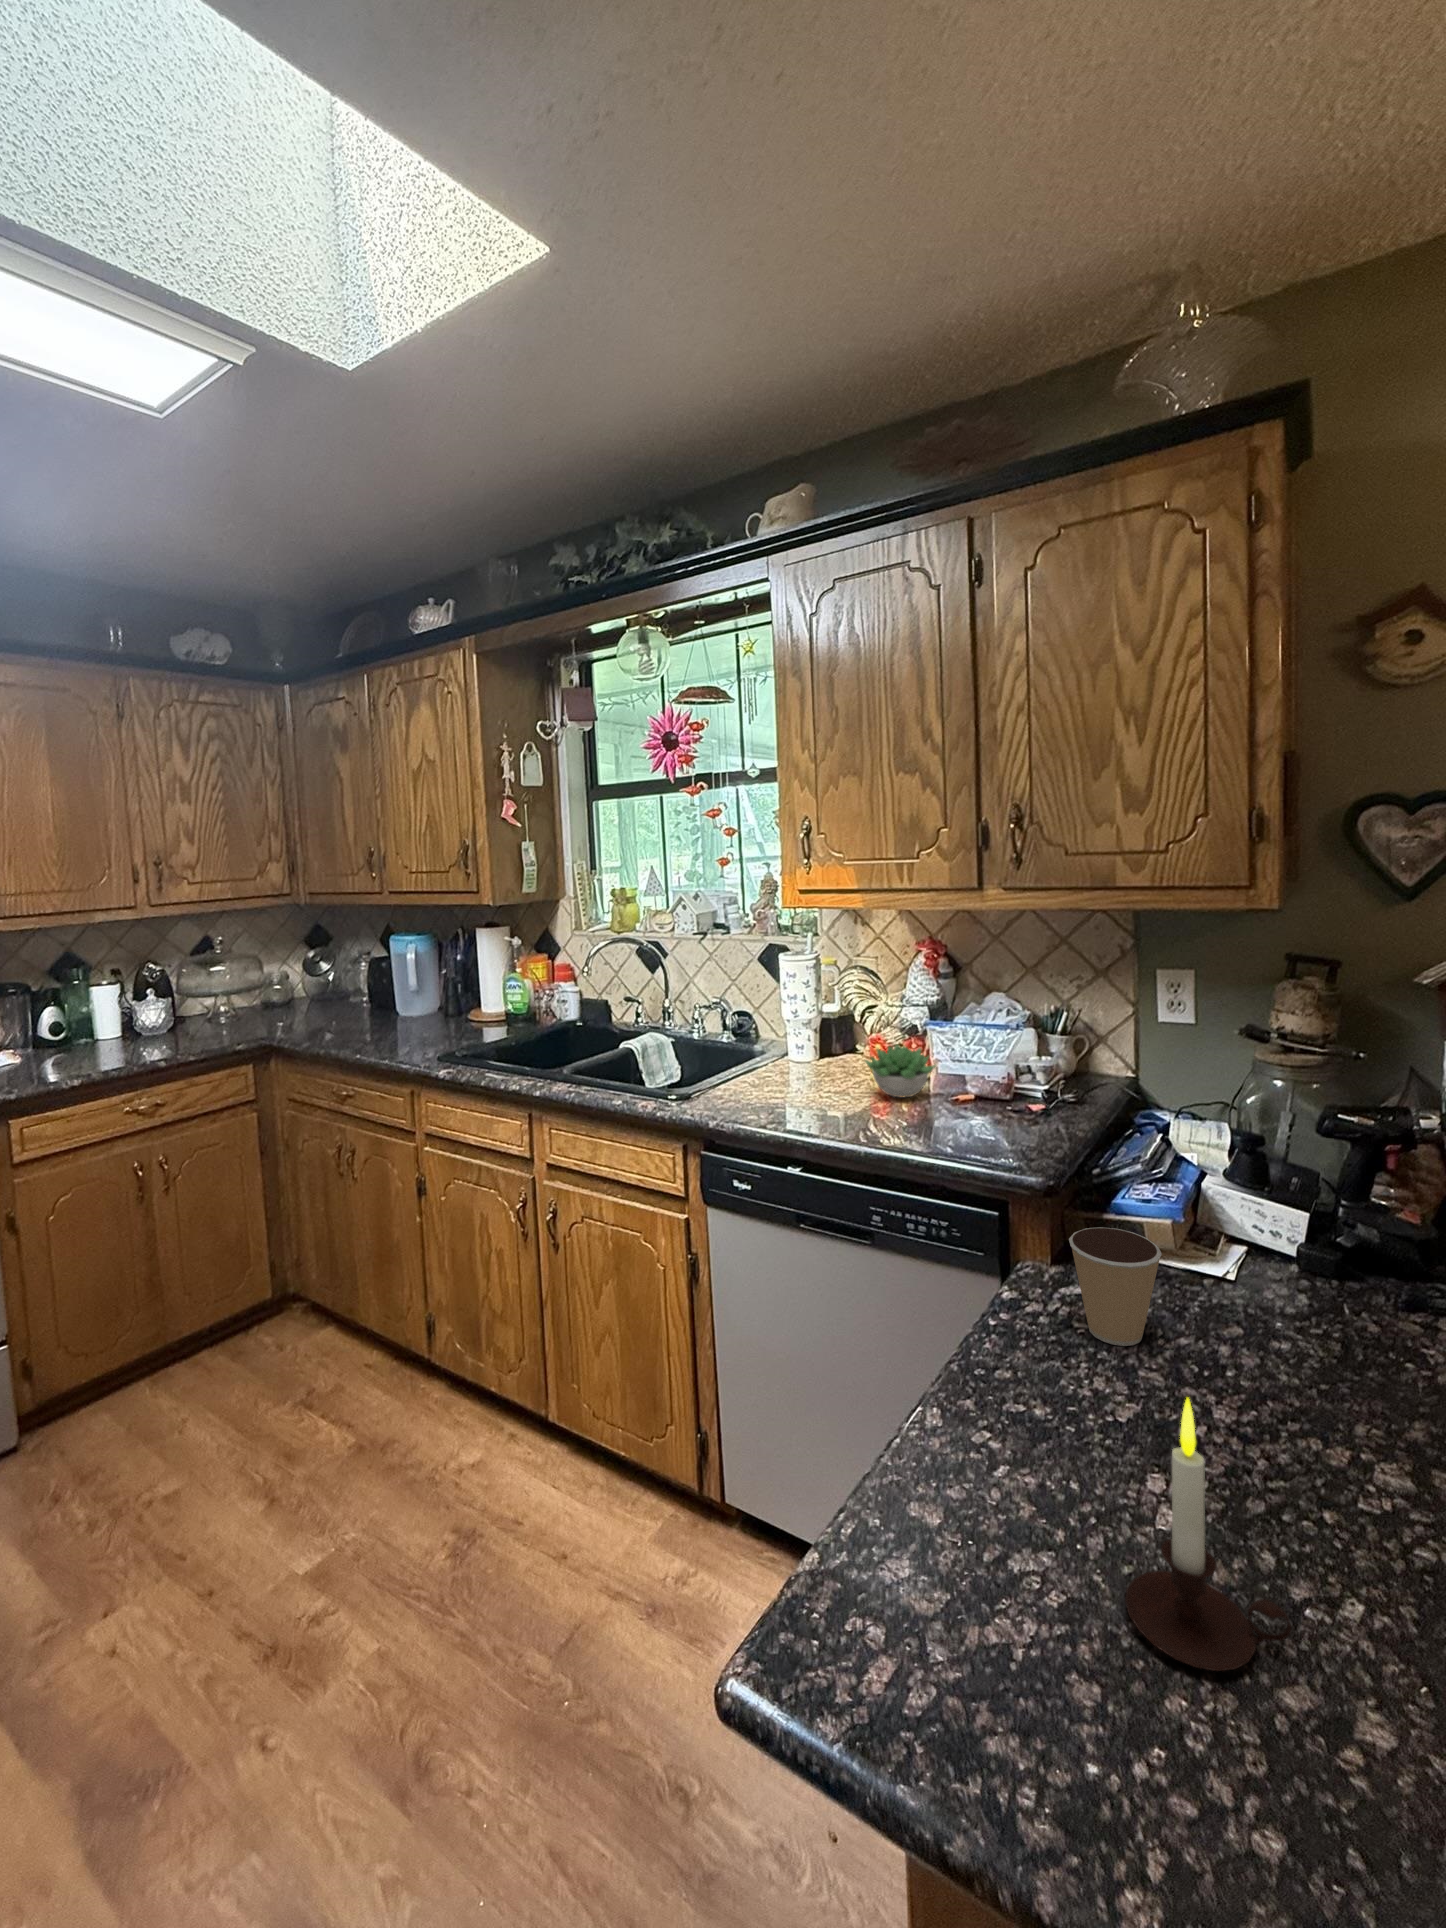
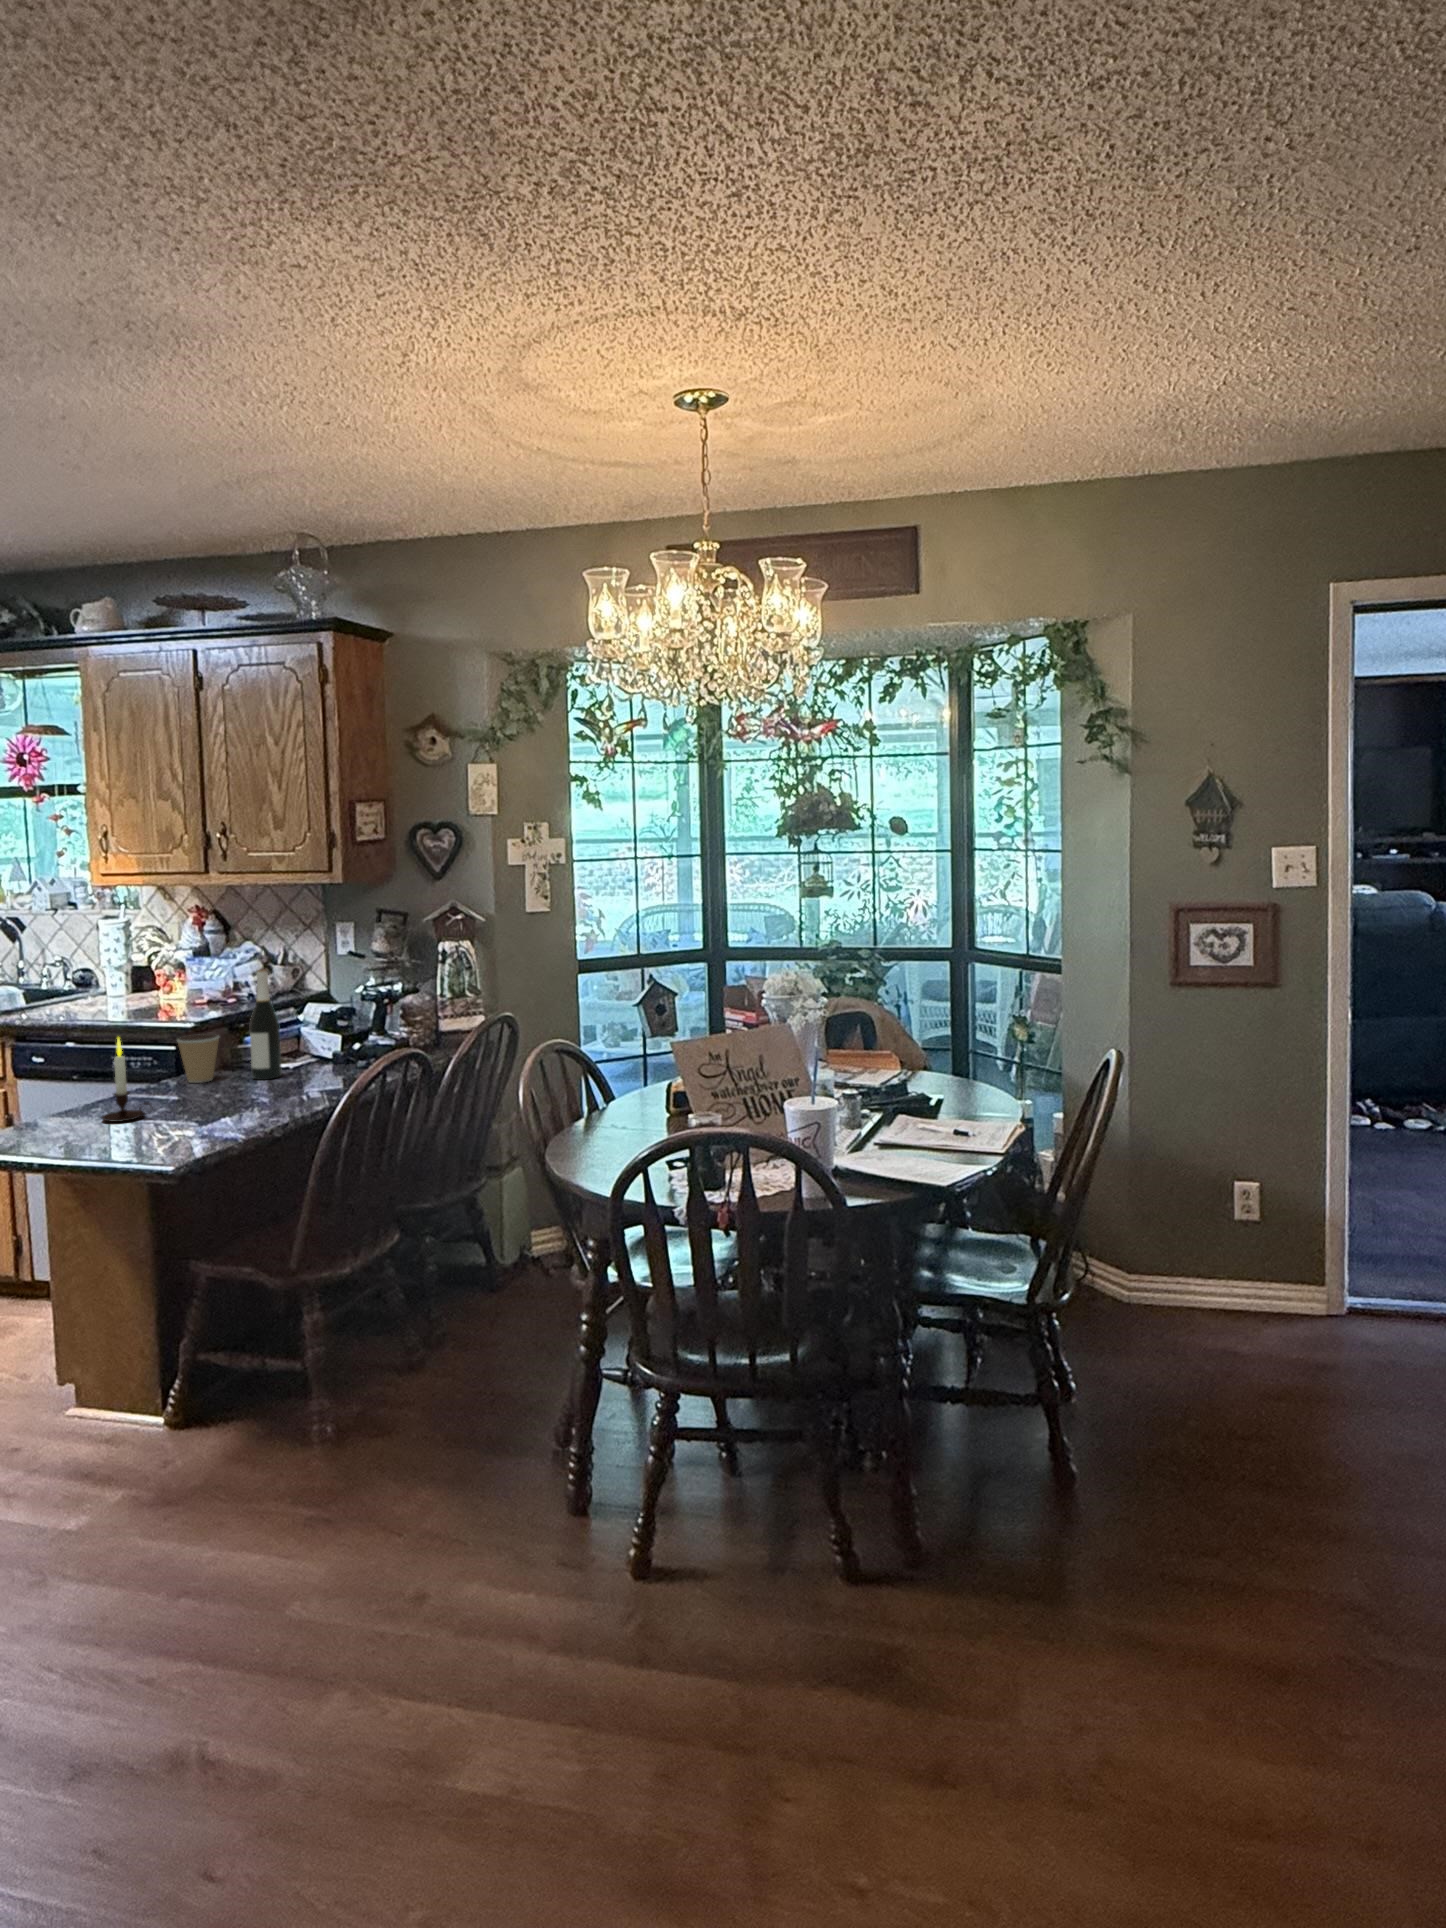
succulent plant: present [865,1045,936,1097] -> none [141,973,187,1006]
wine bottle: none [1226,1111,1298,1358] -> present [250,970,282,1080]

